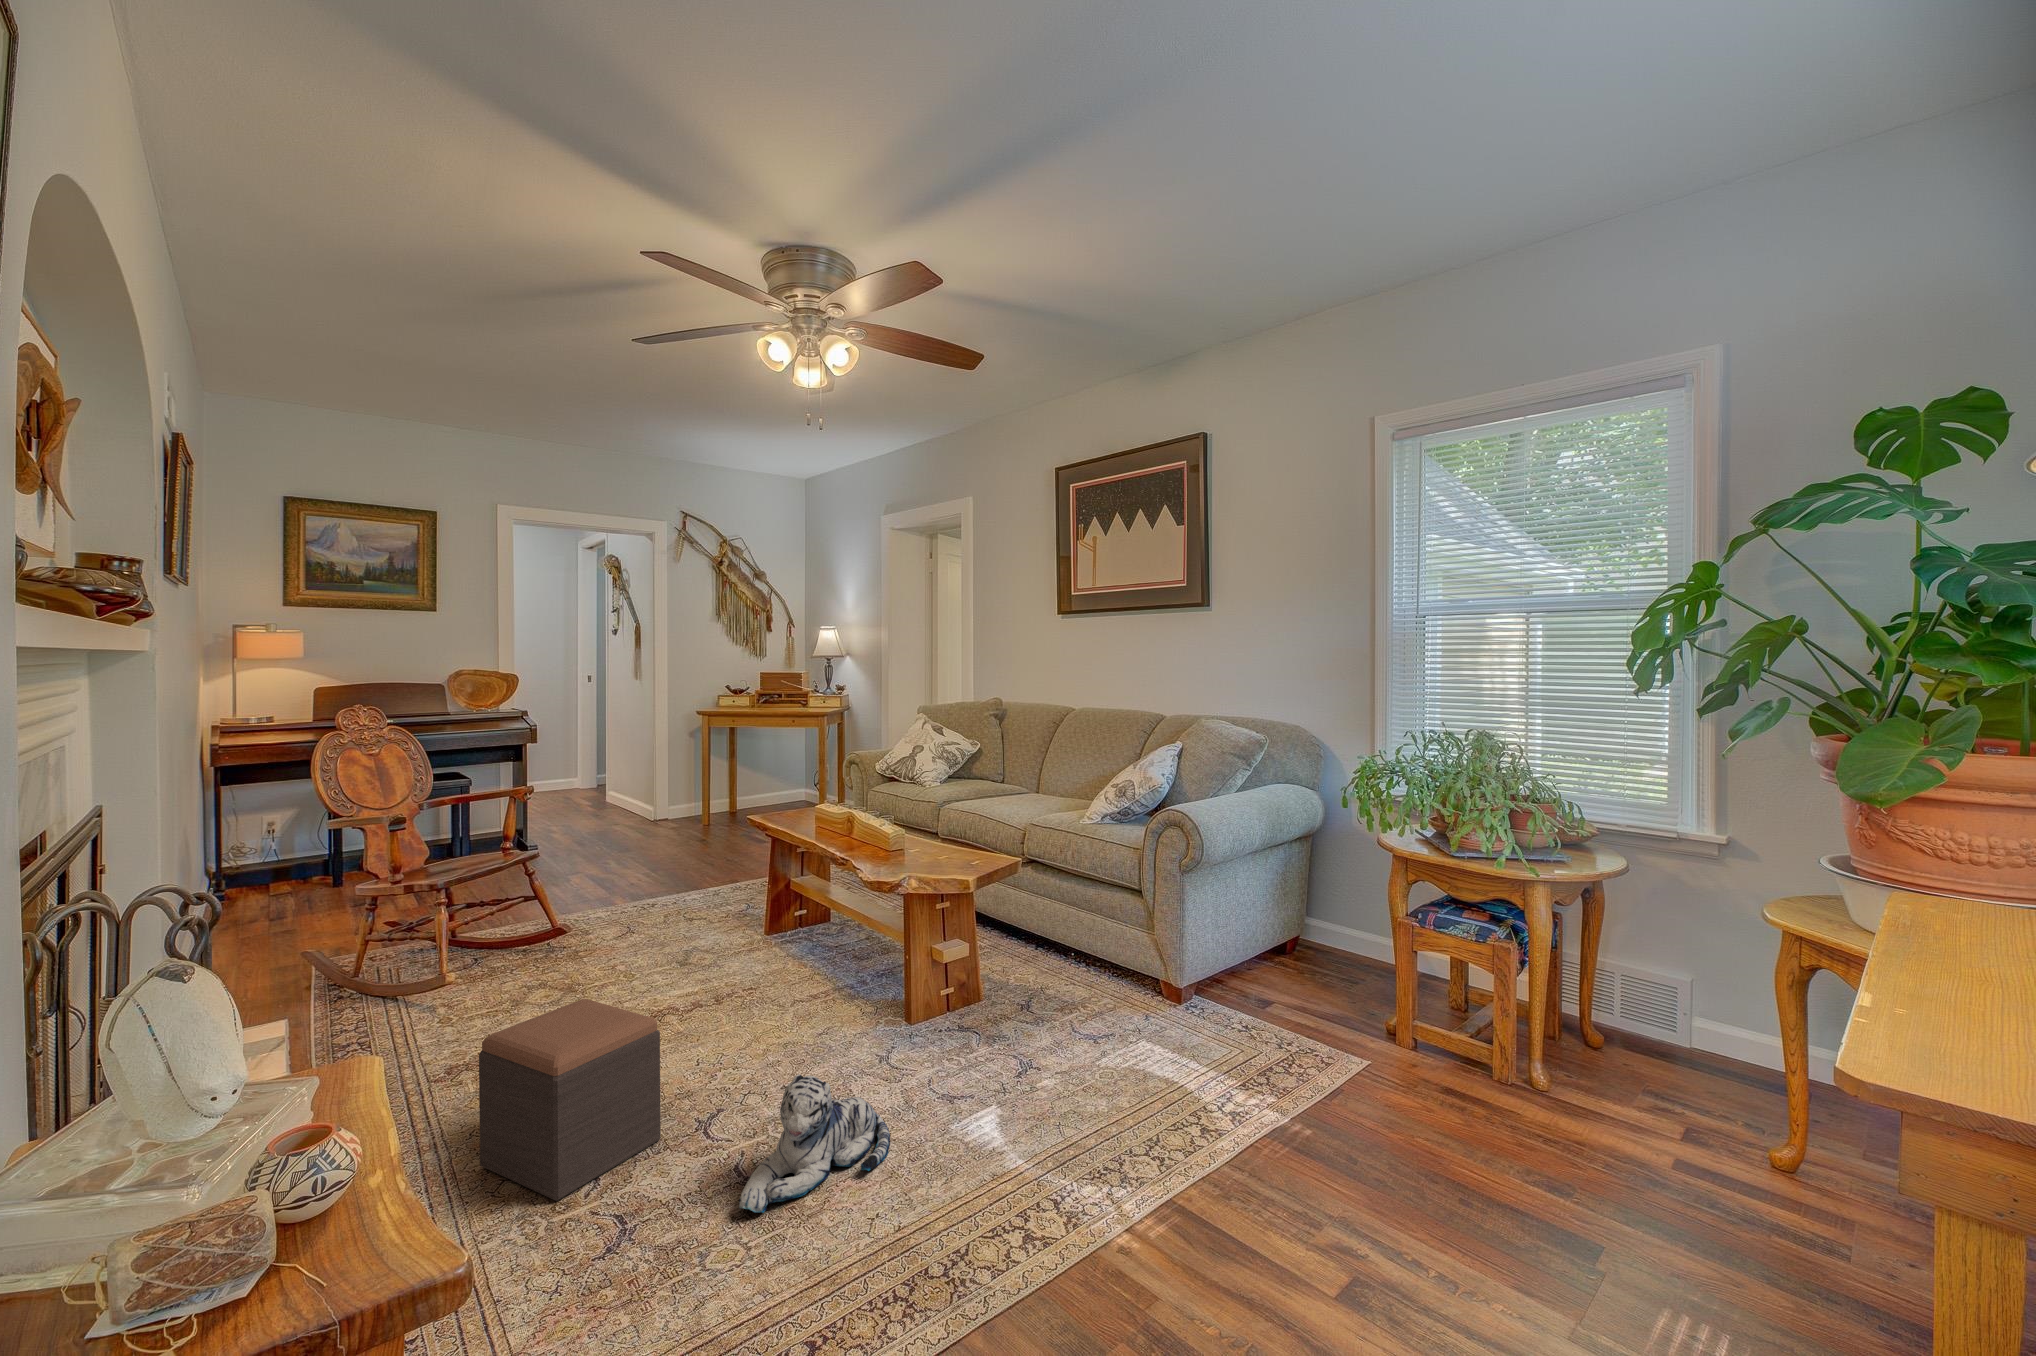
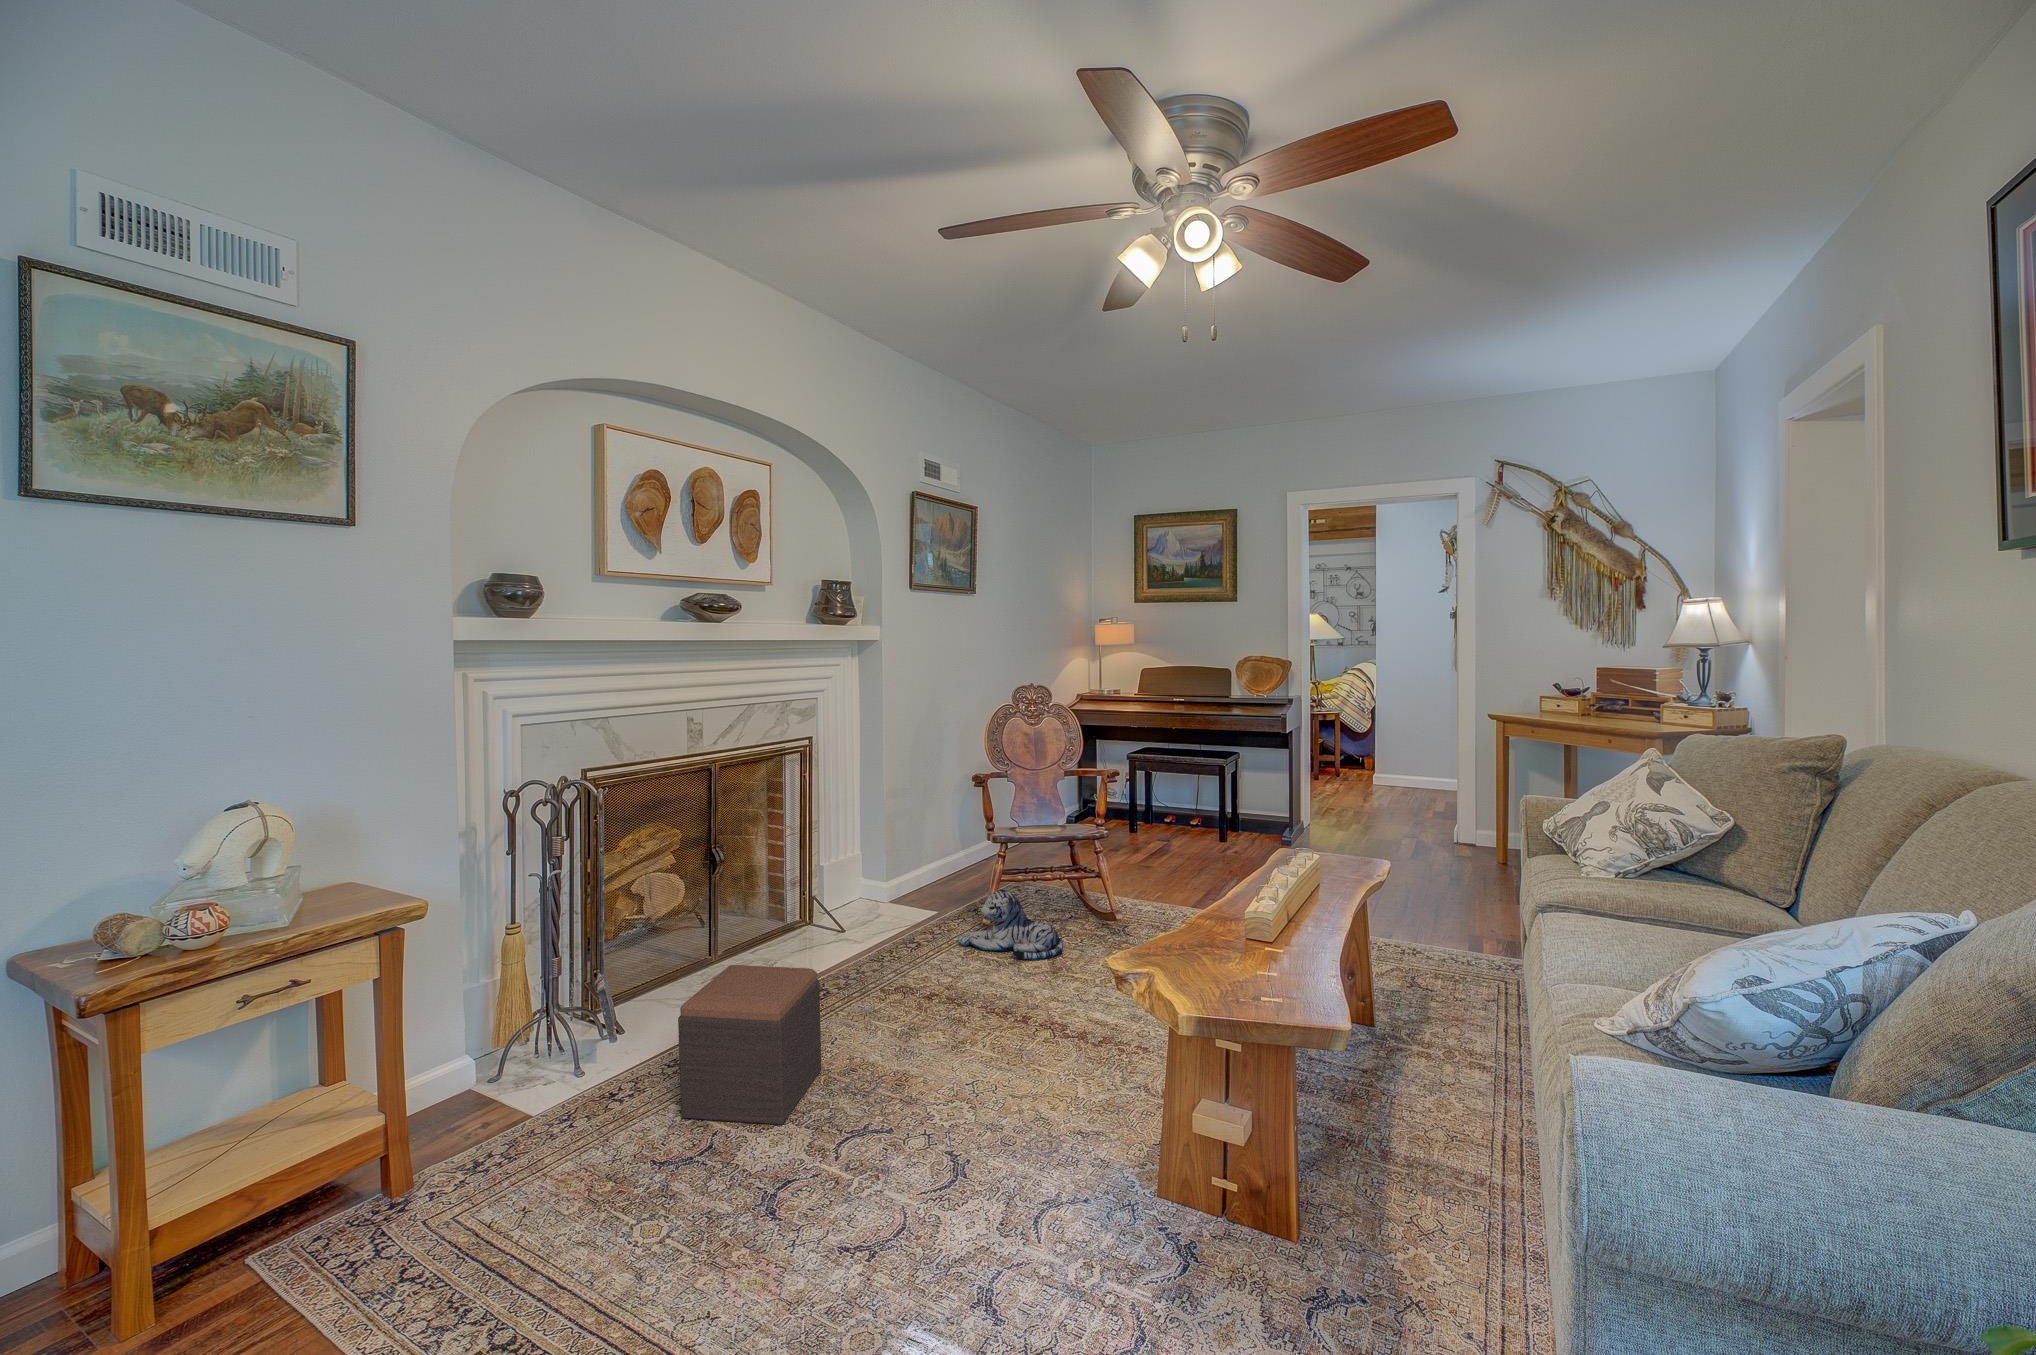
plush toy: present [739,1074,890,1213] -> present [958,889,1063,960]

